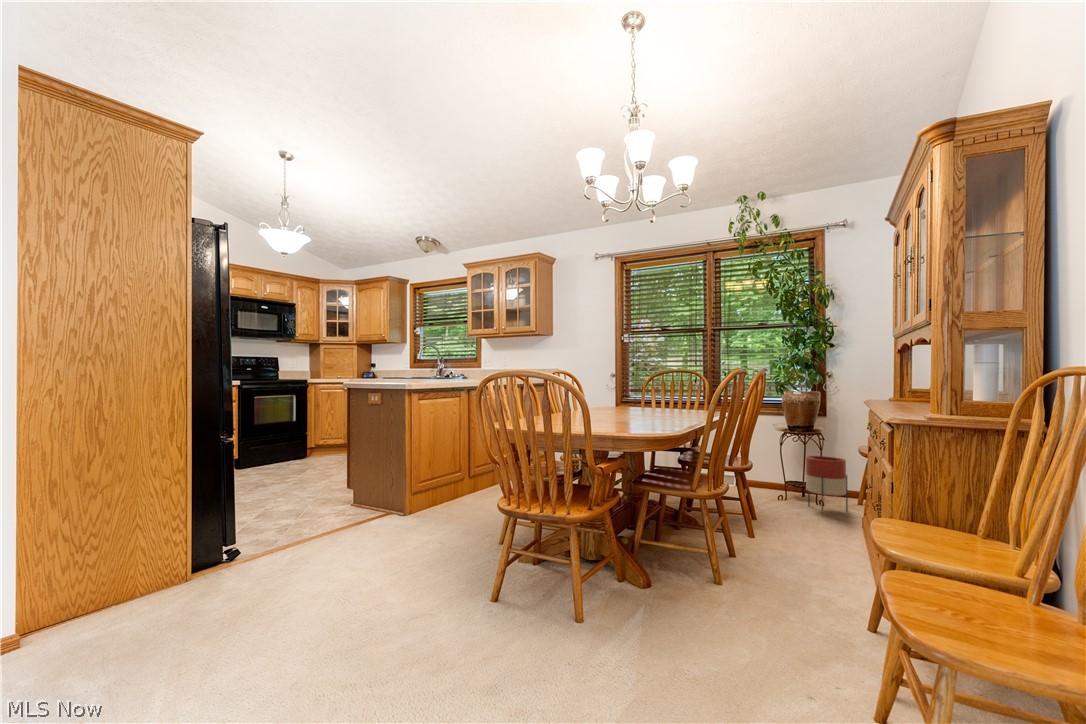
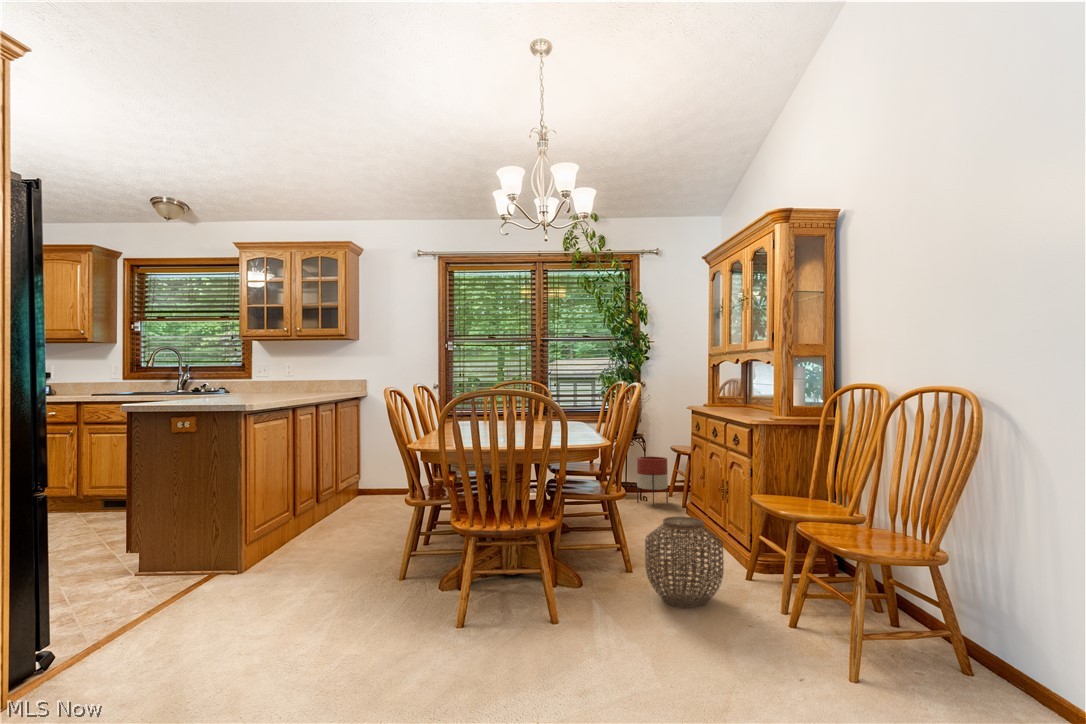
woven basket: none [702,529,806,650] -> present [645,517,724,607]

